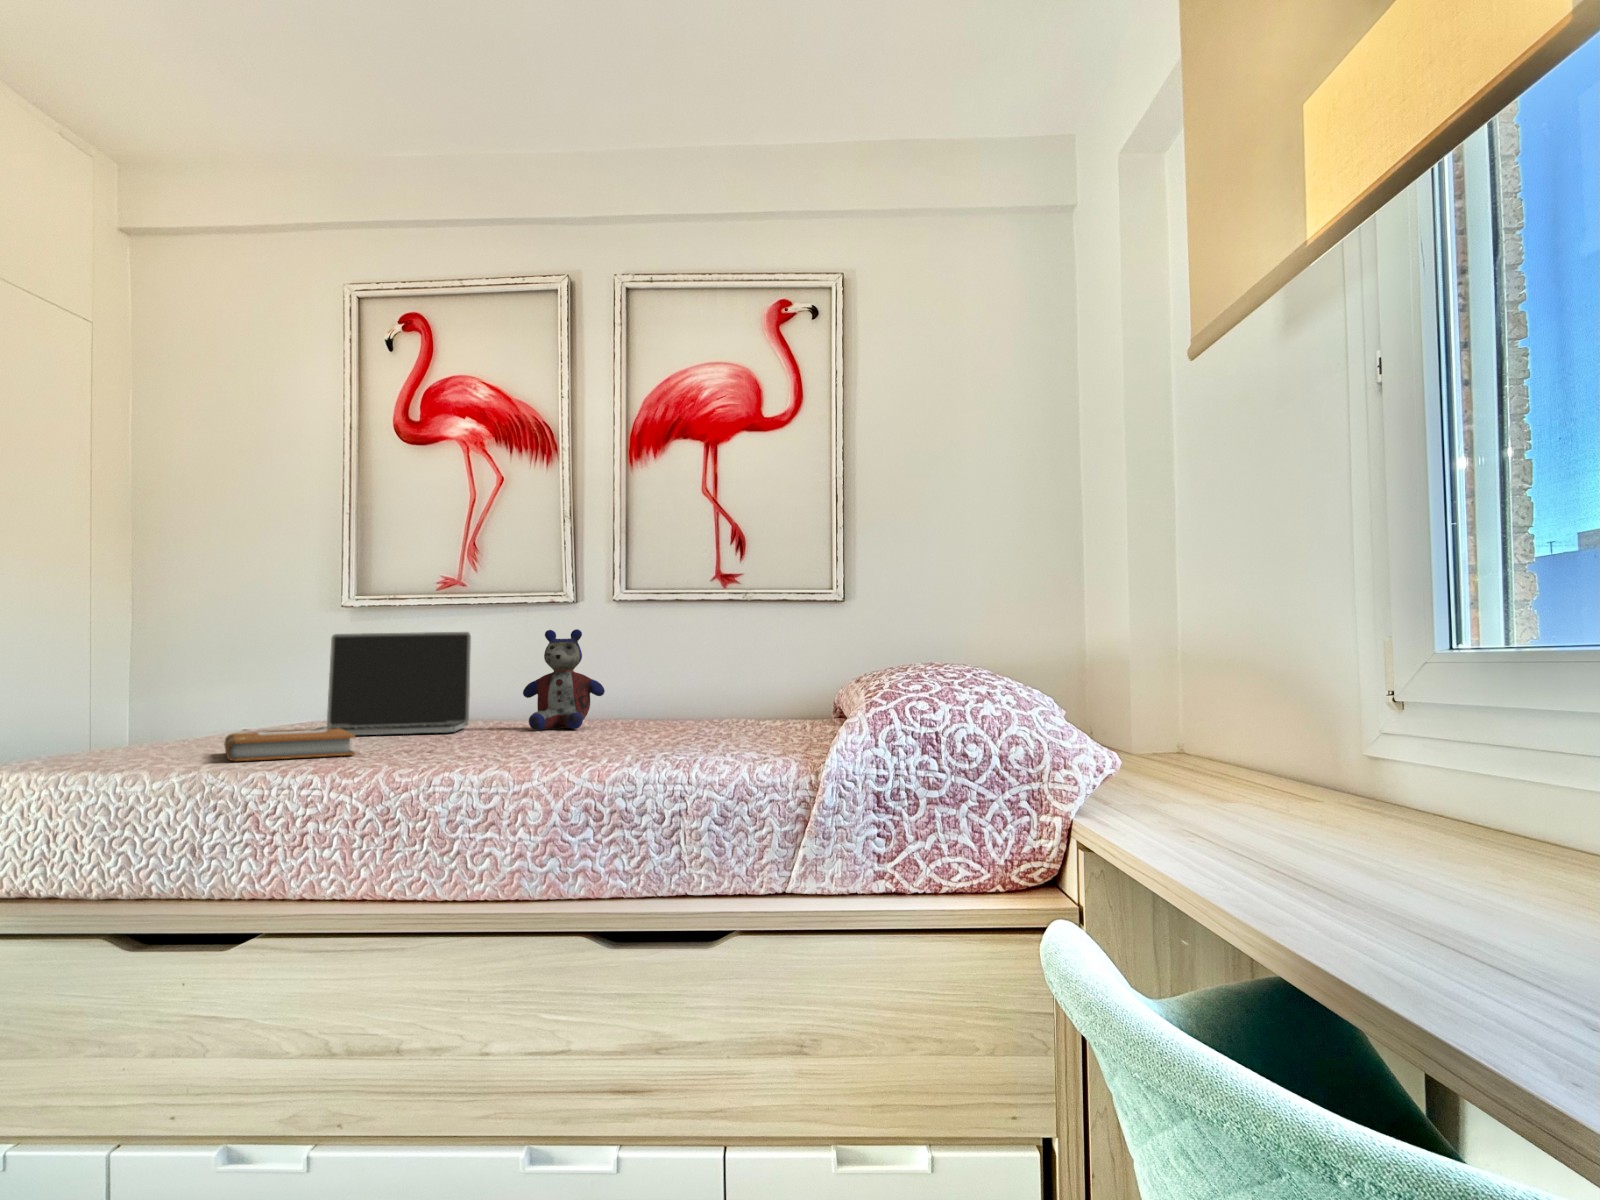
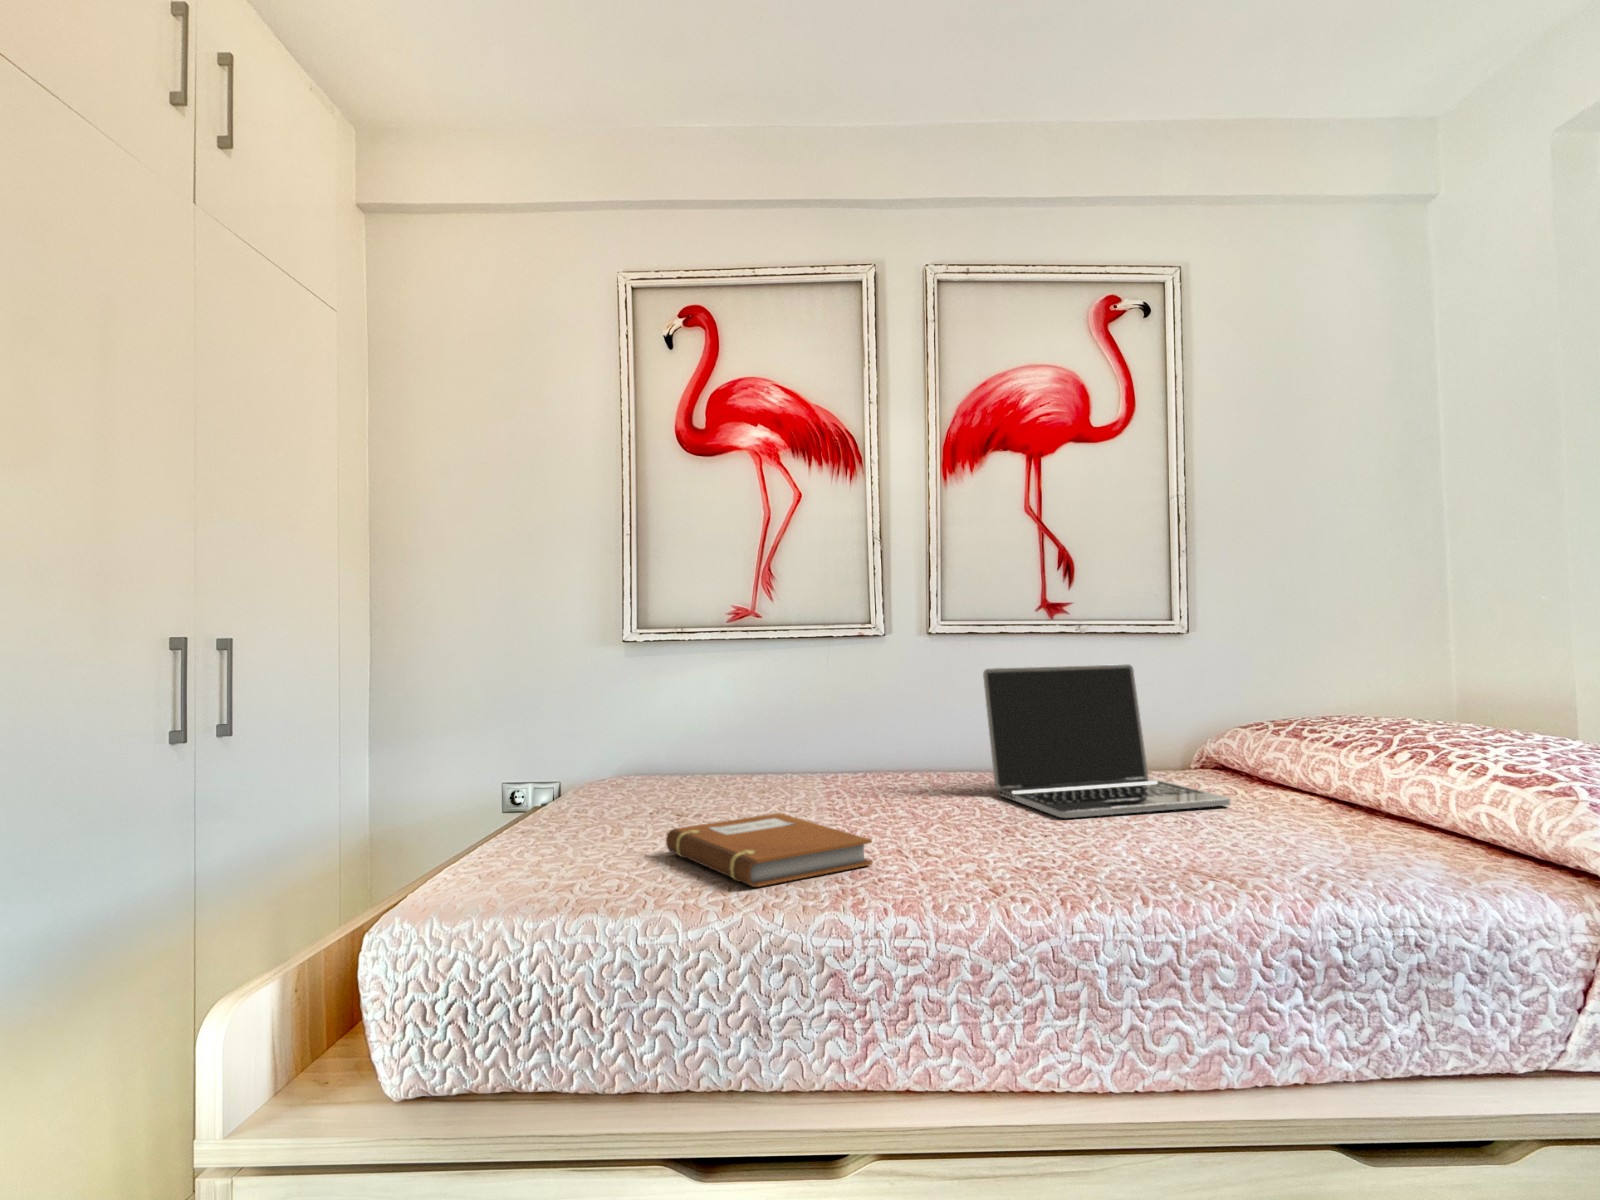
stuffed bear: present [523,629,605,730] -> none [857,666,947,784]
laptop: present [309,632,471,735] -> present [983,664,1230,818]

